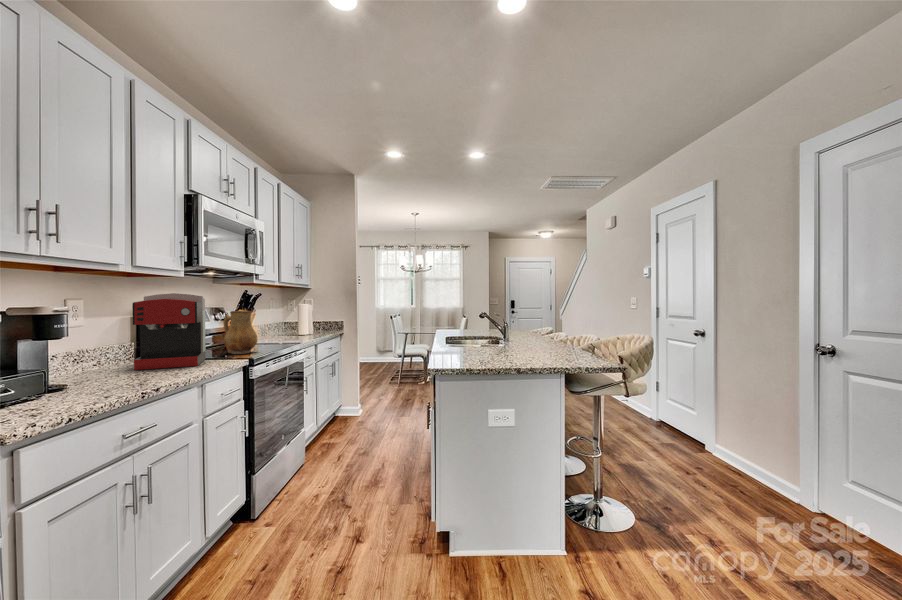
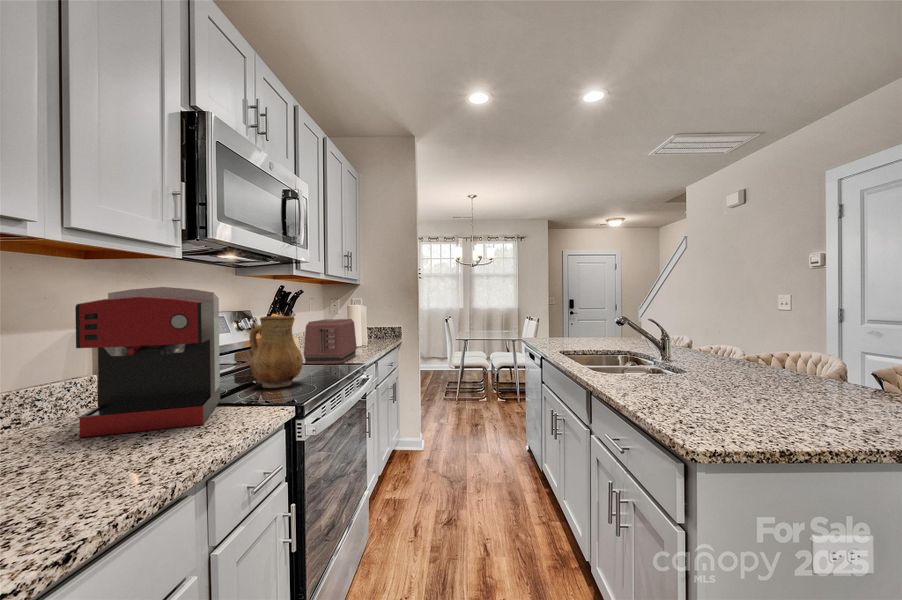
toaster: none [262,314,302,344] -> present [304,319,357,364]

